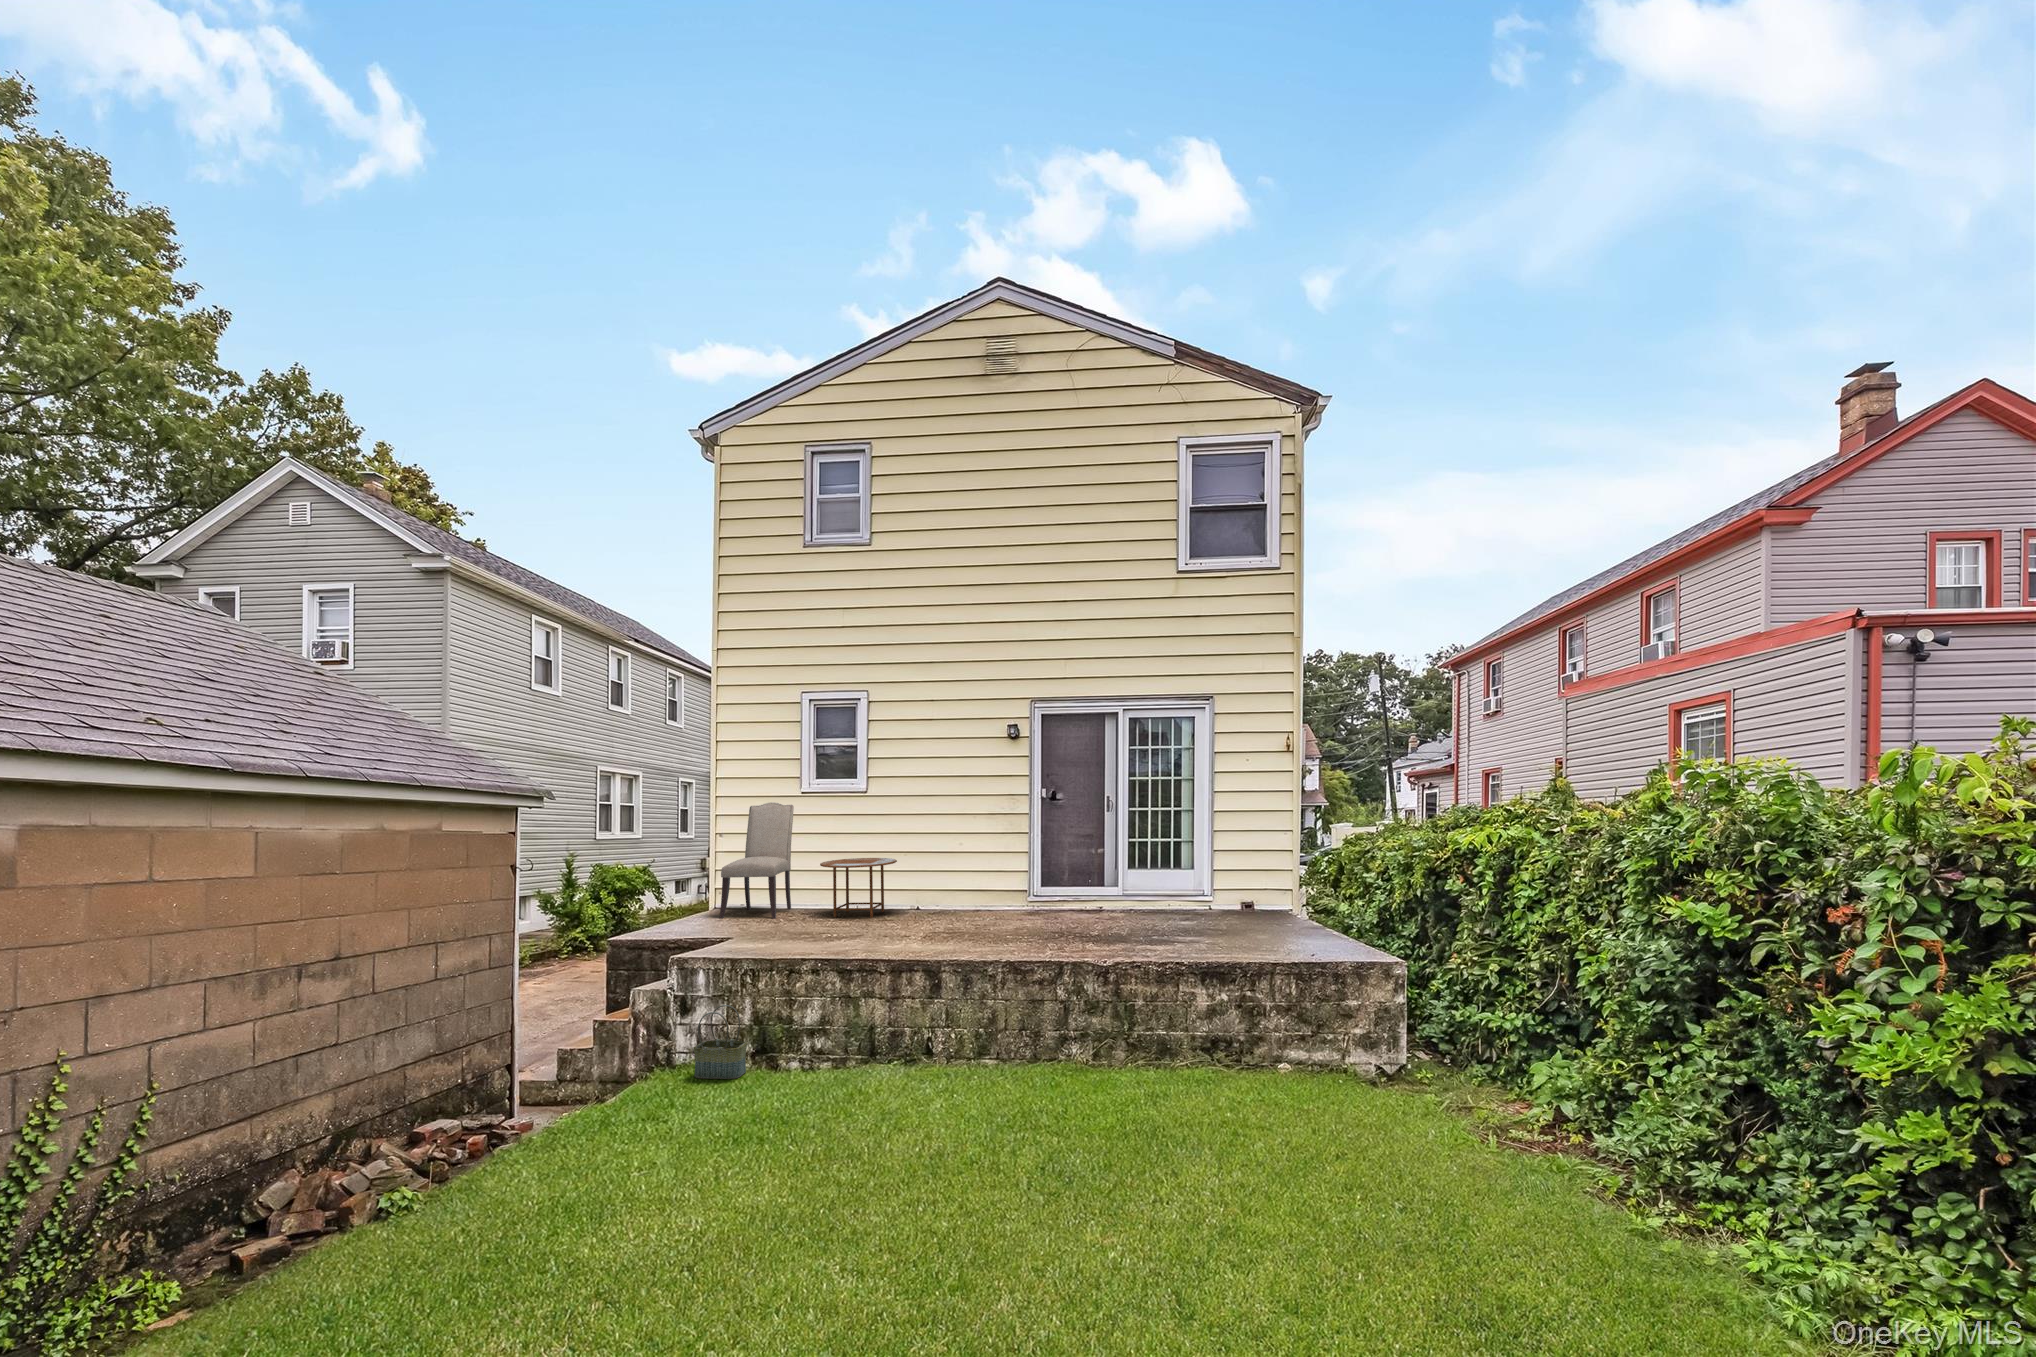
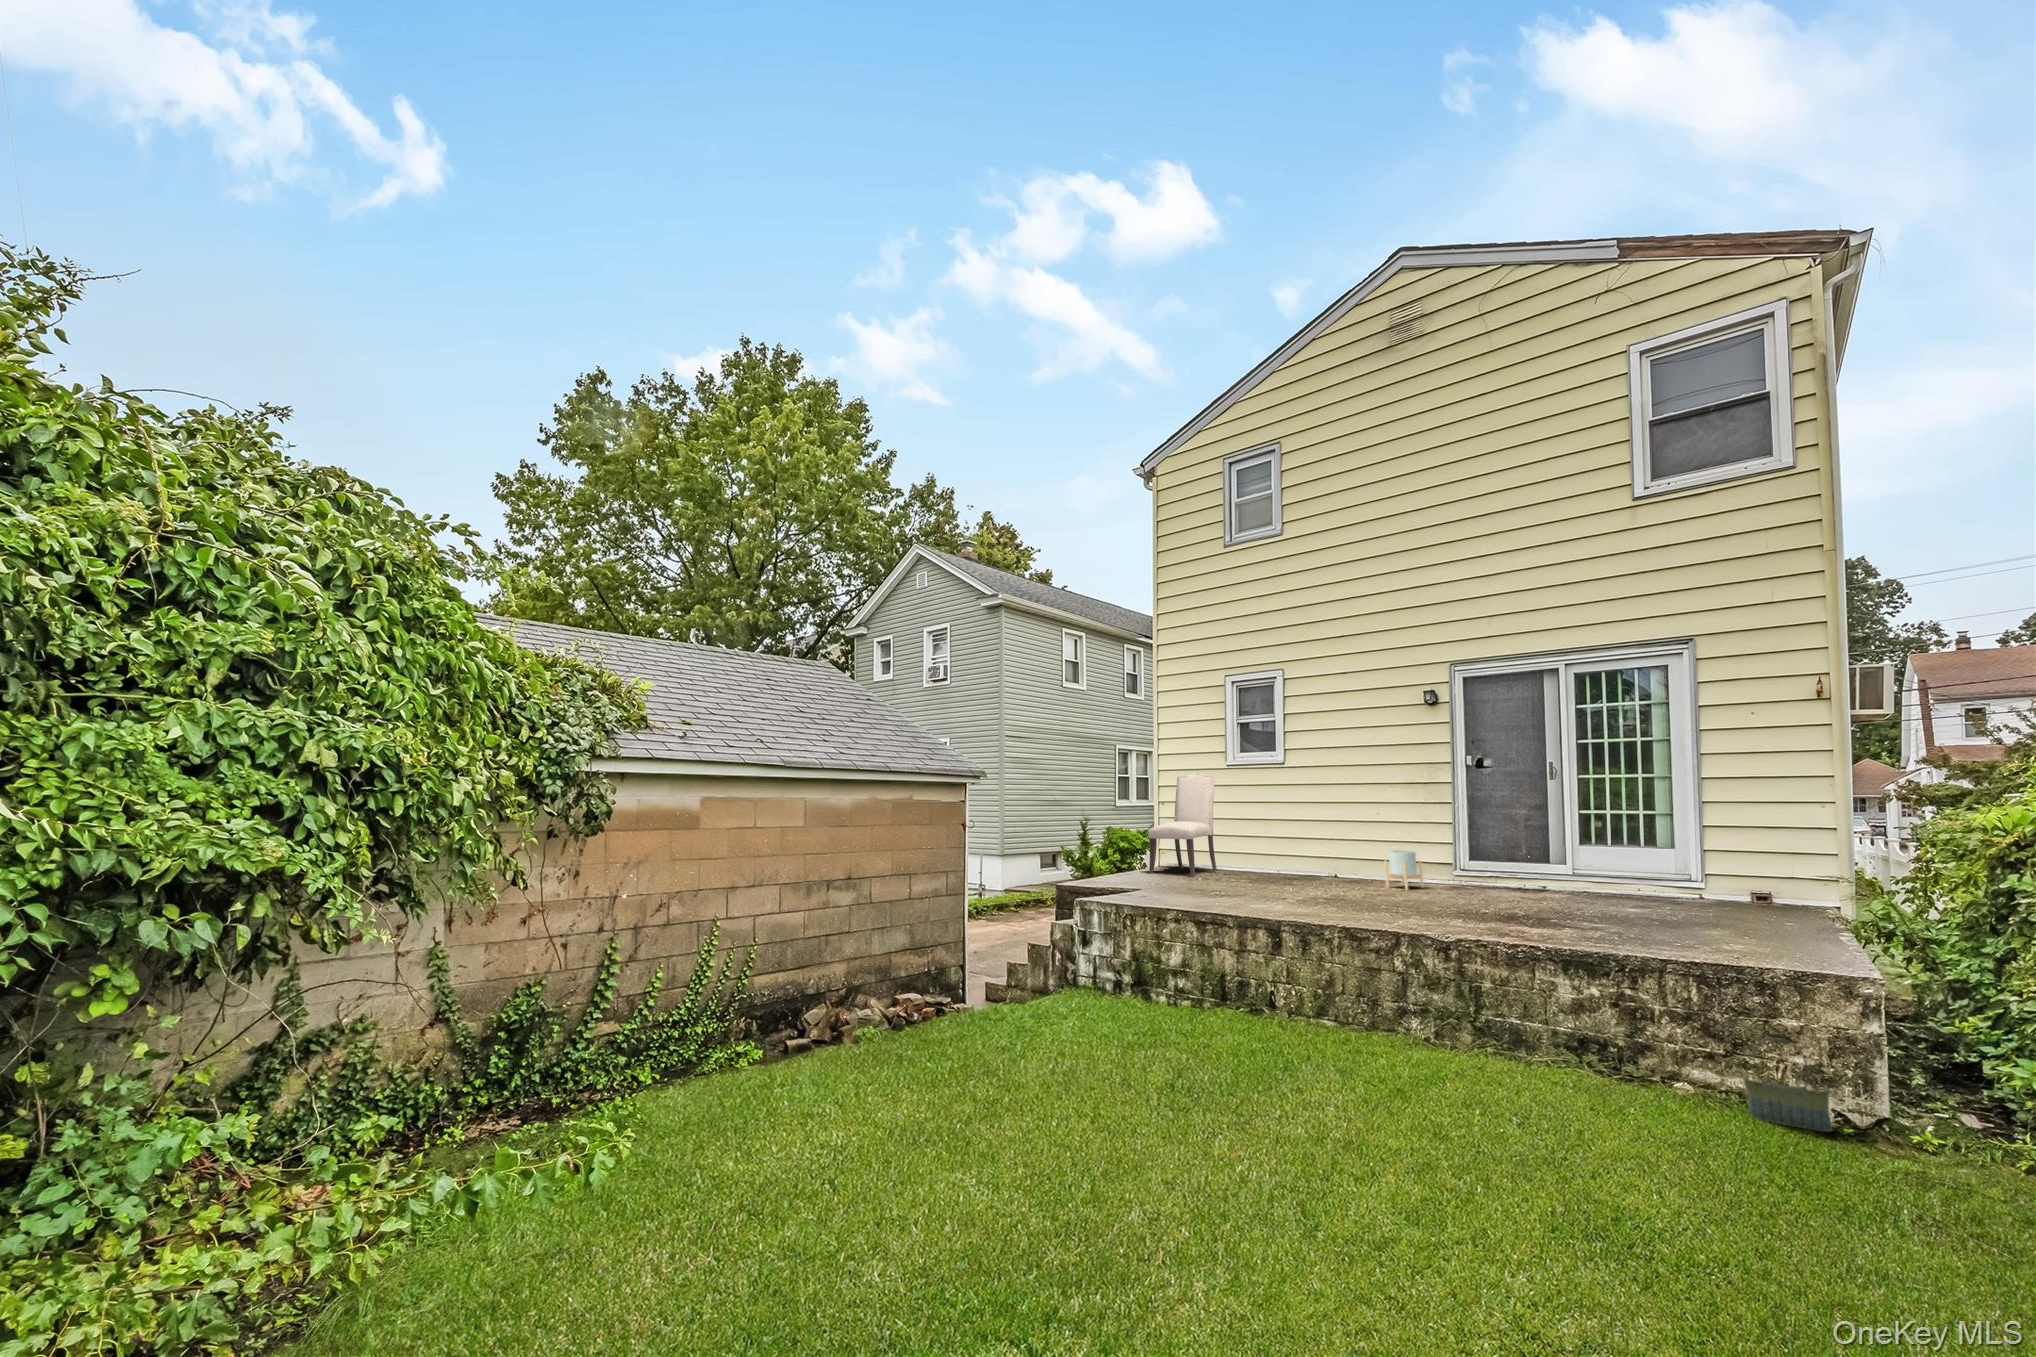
side table: present [820,858,897,918] -> none [1231,827,1306,883]
planter: none [972,876,1005,916] -> present [1384,850,1423,890]
basket: present [694,1005,747,1079] -> present [1743,1038,1832,1132]

